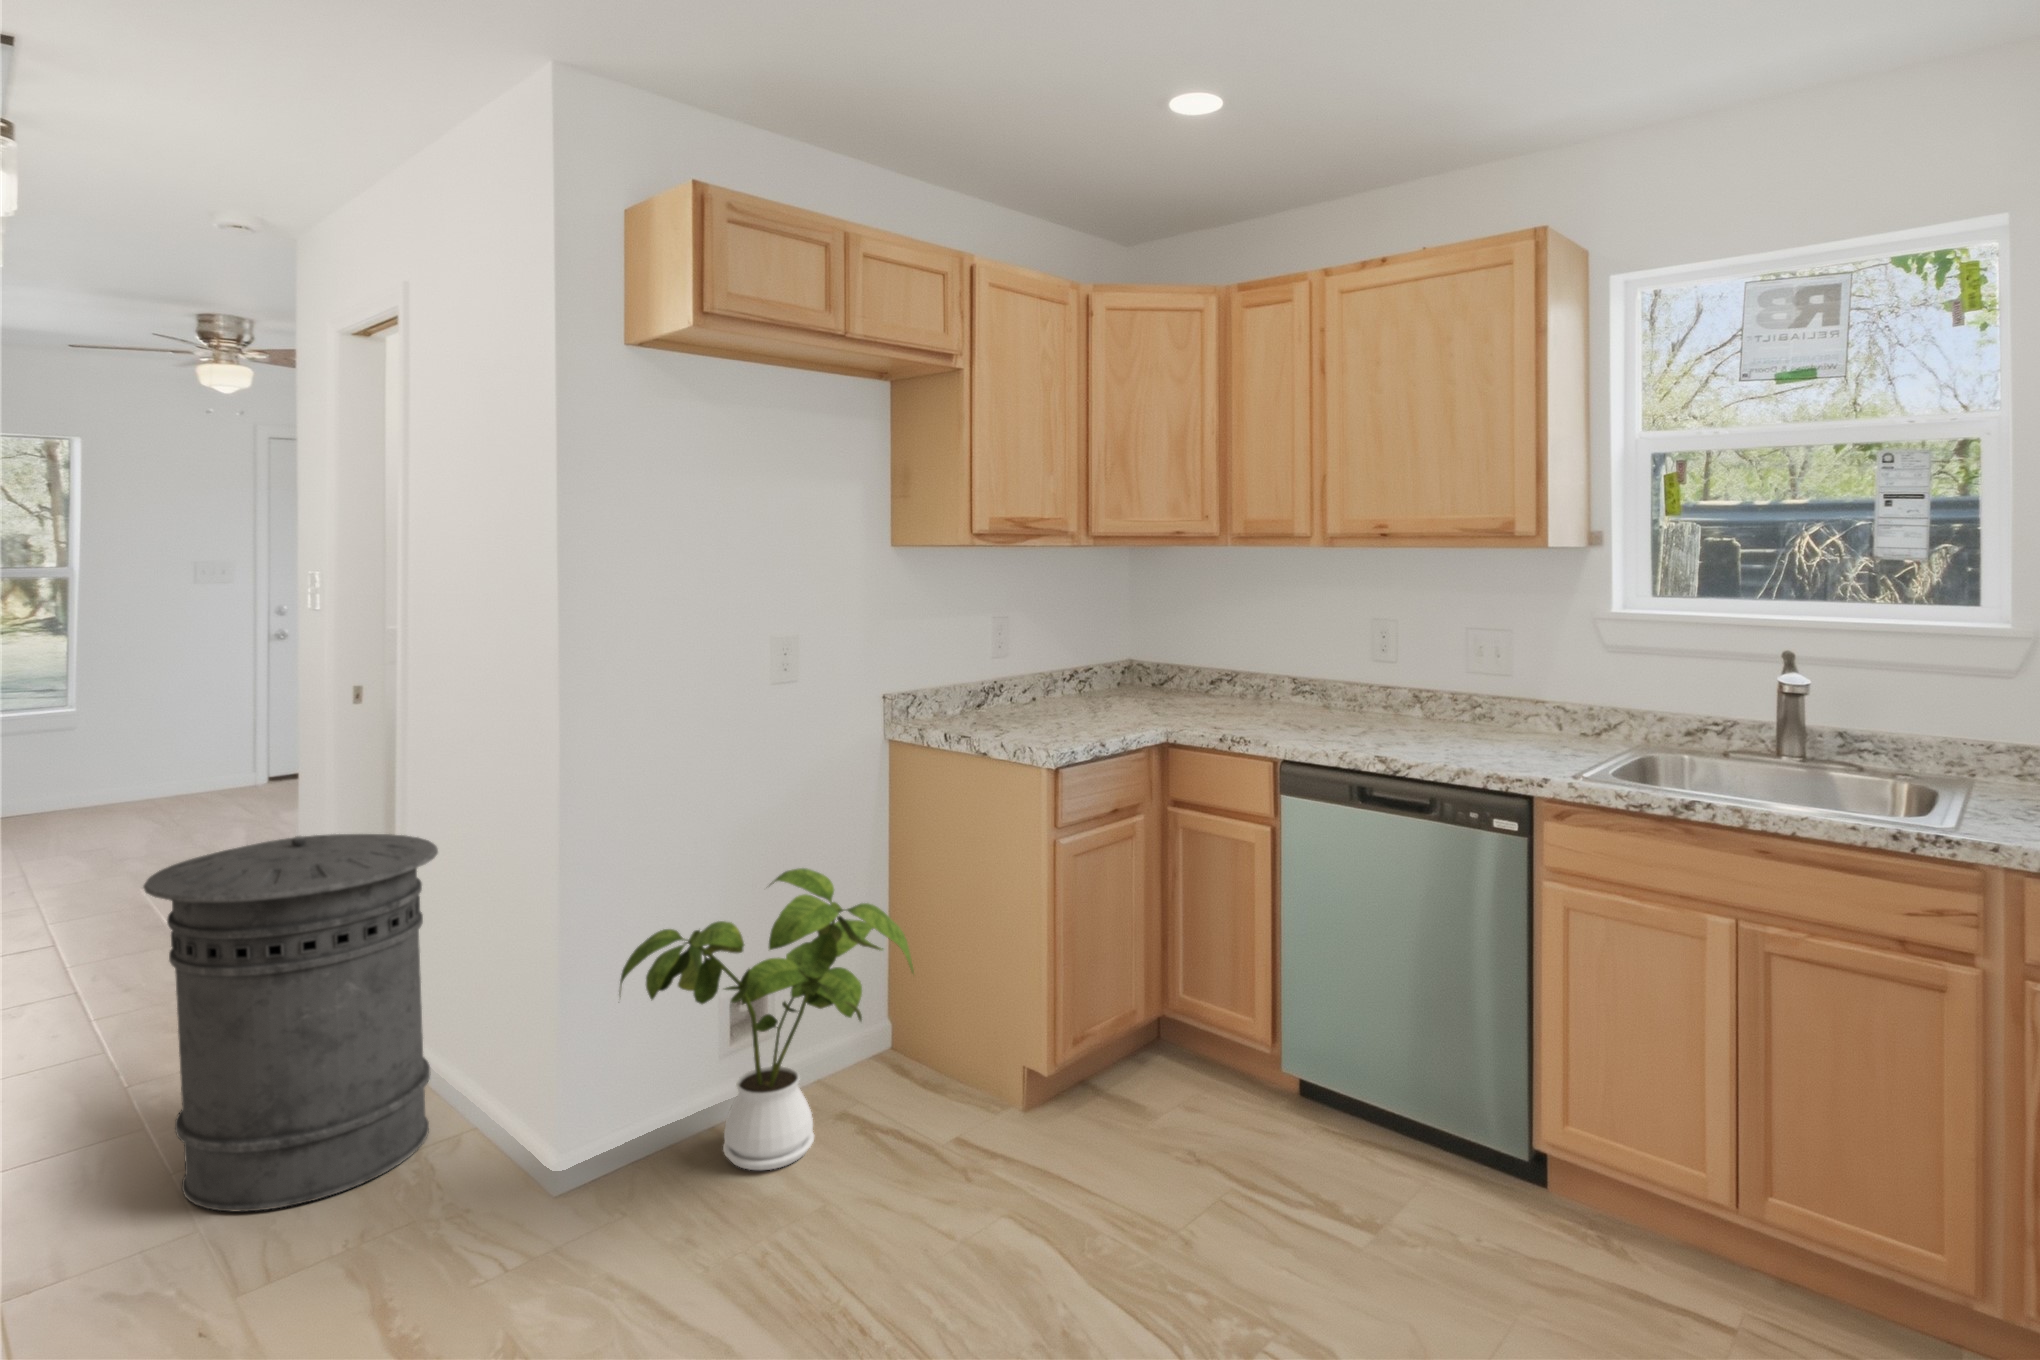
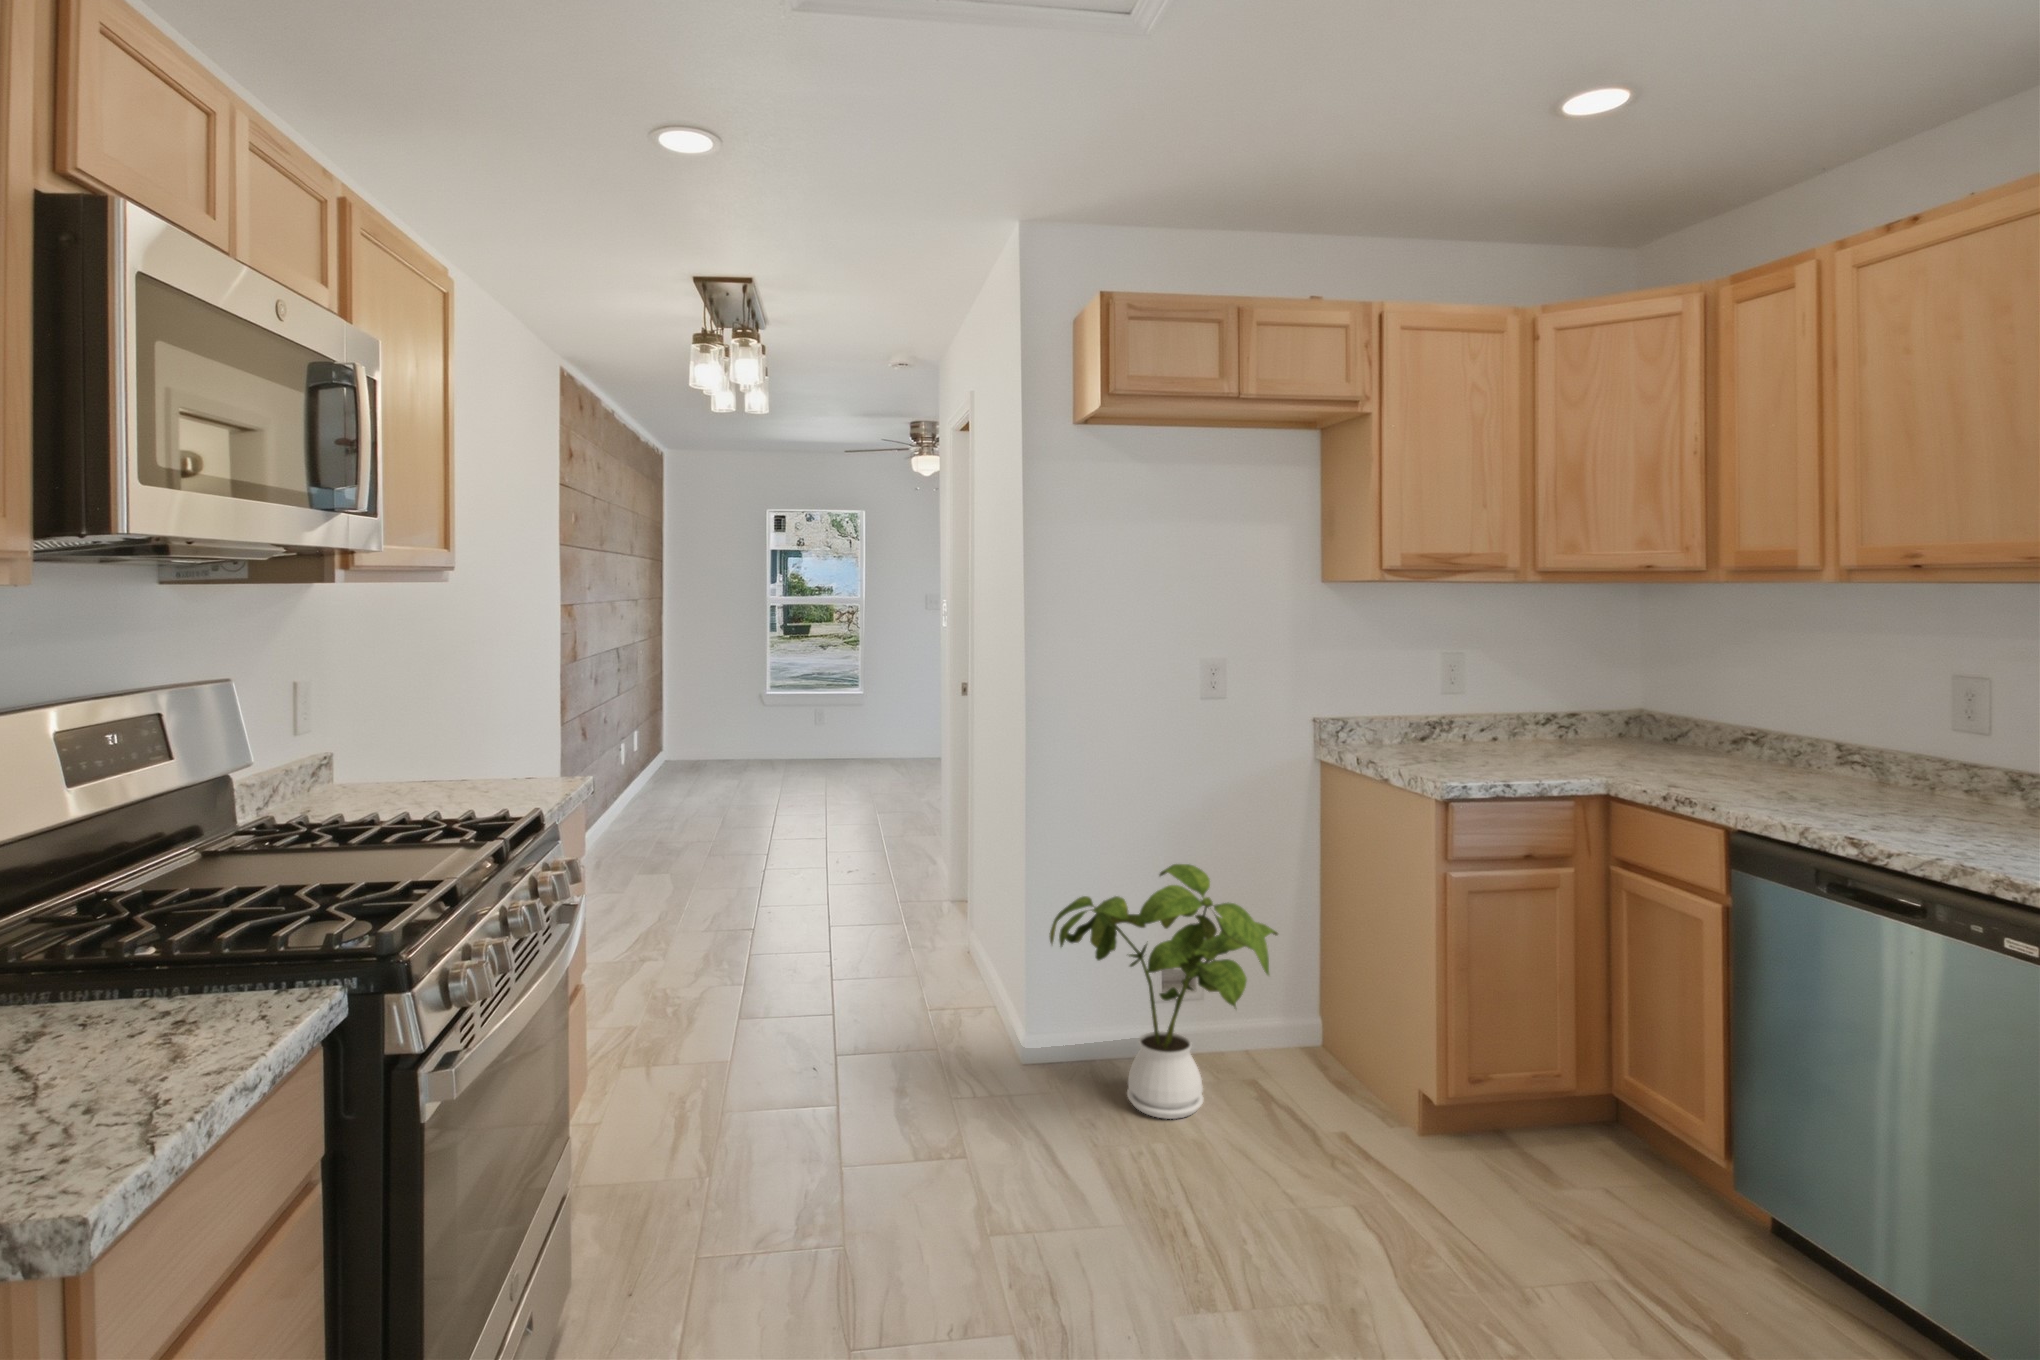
trash can: present [144,834,438,1211] -> none [795,789,961,1040]

